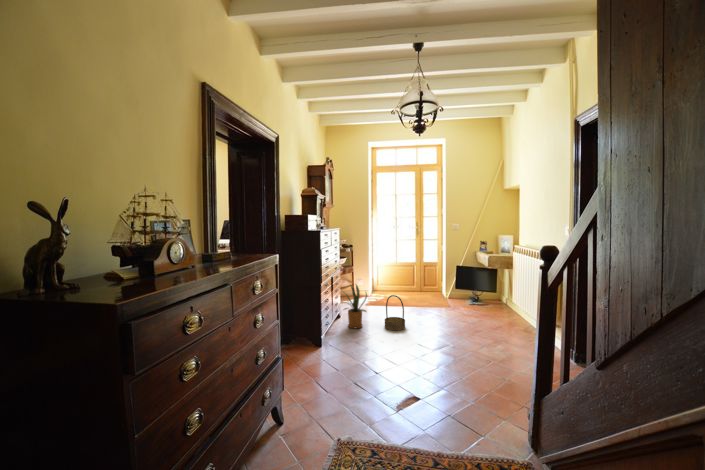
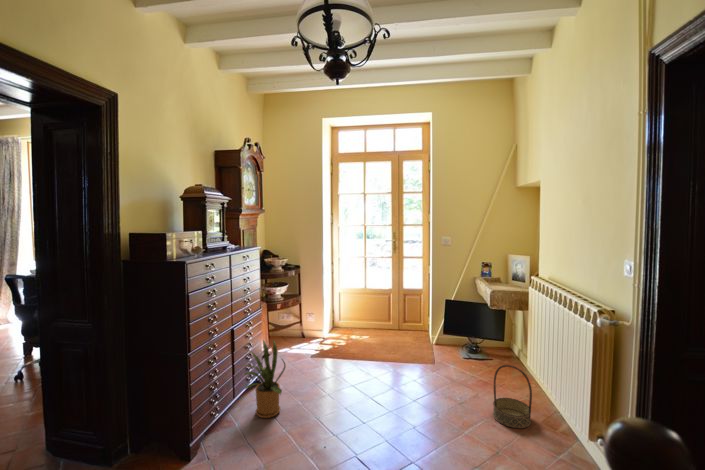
basket: present [385,295,405,331] -> present [493,365,532,428]

